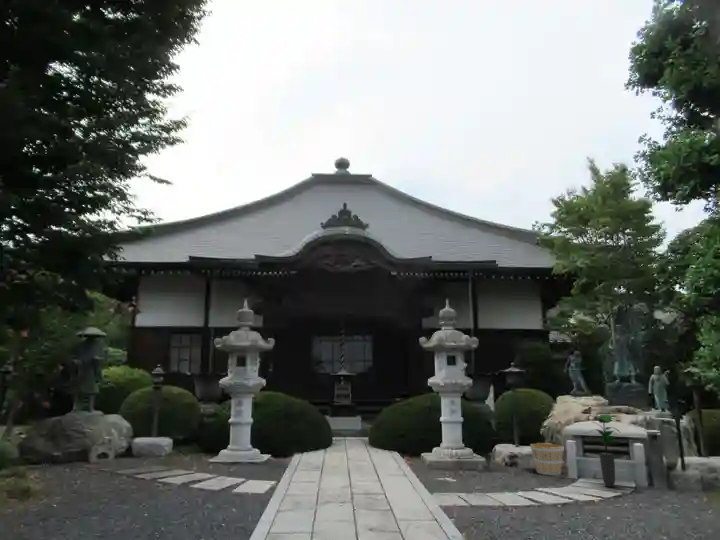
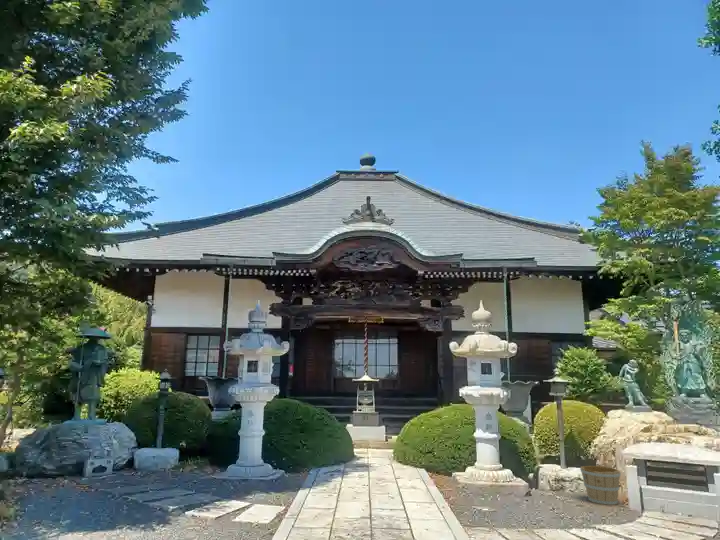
potted plant: present [597,415,619,487] -> none [651,436,694,523]

